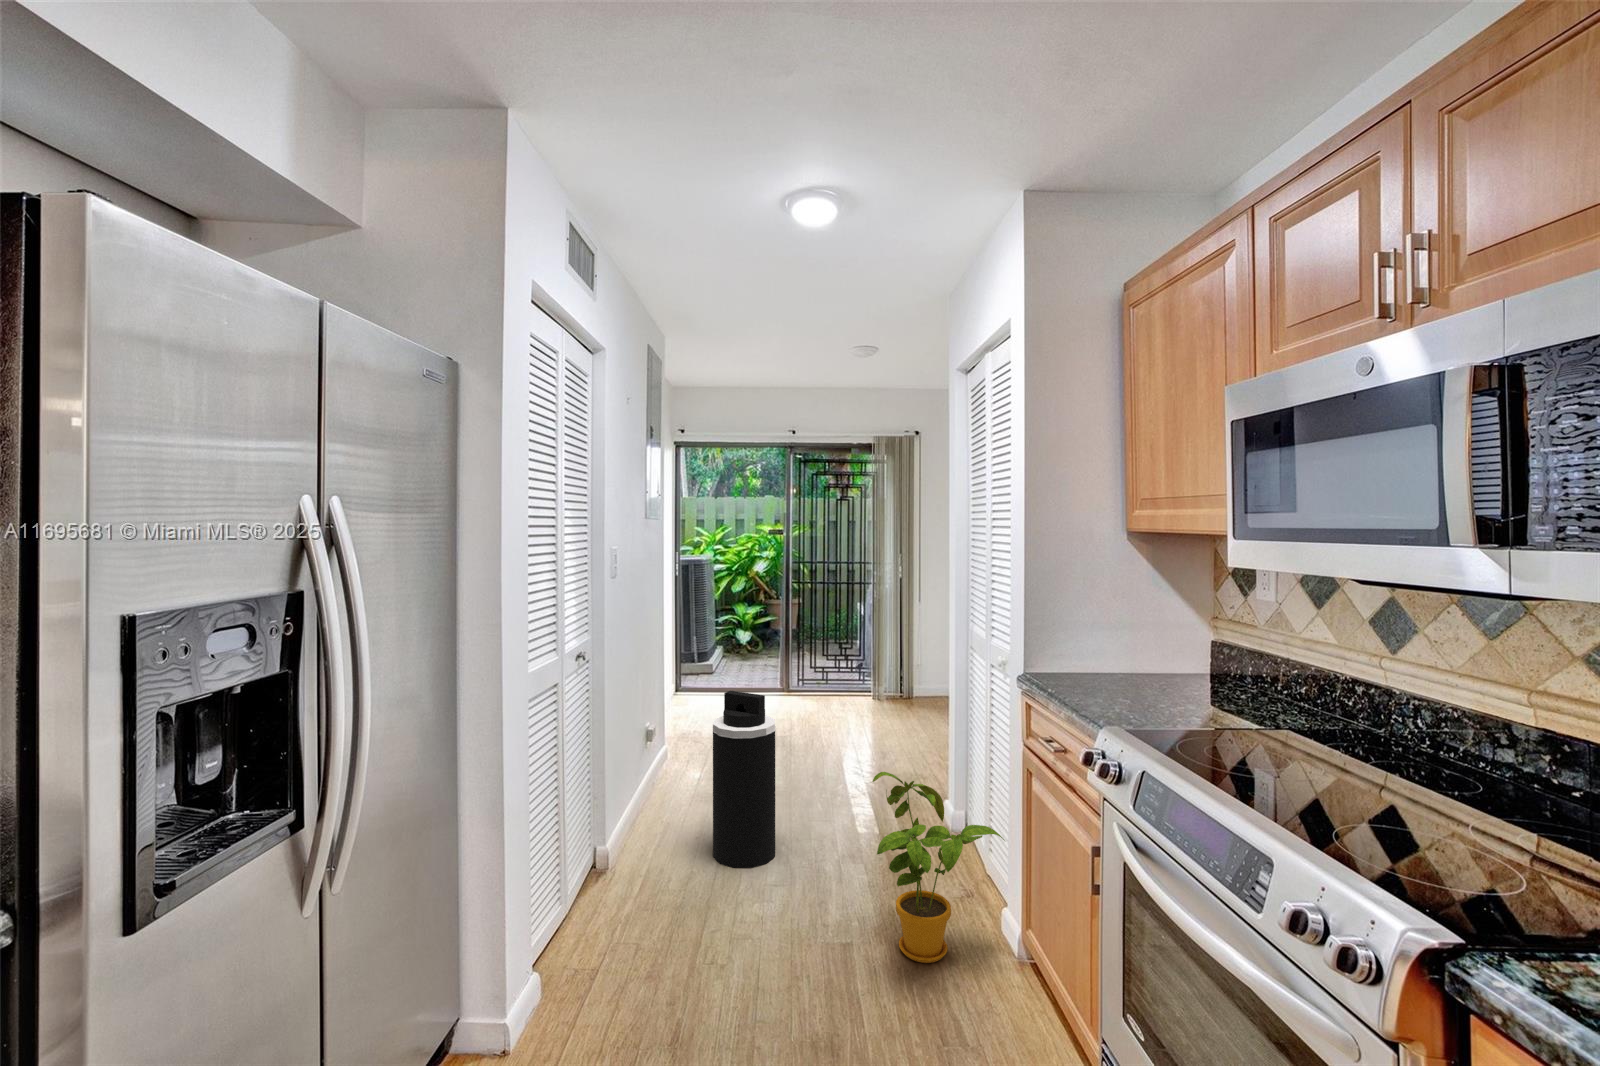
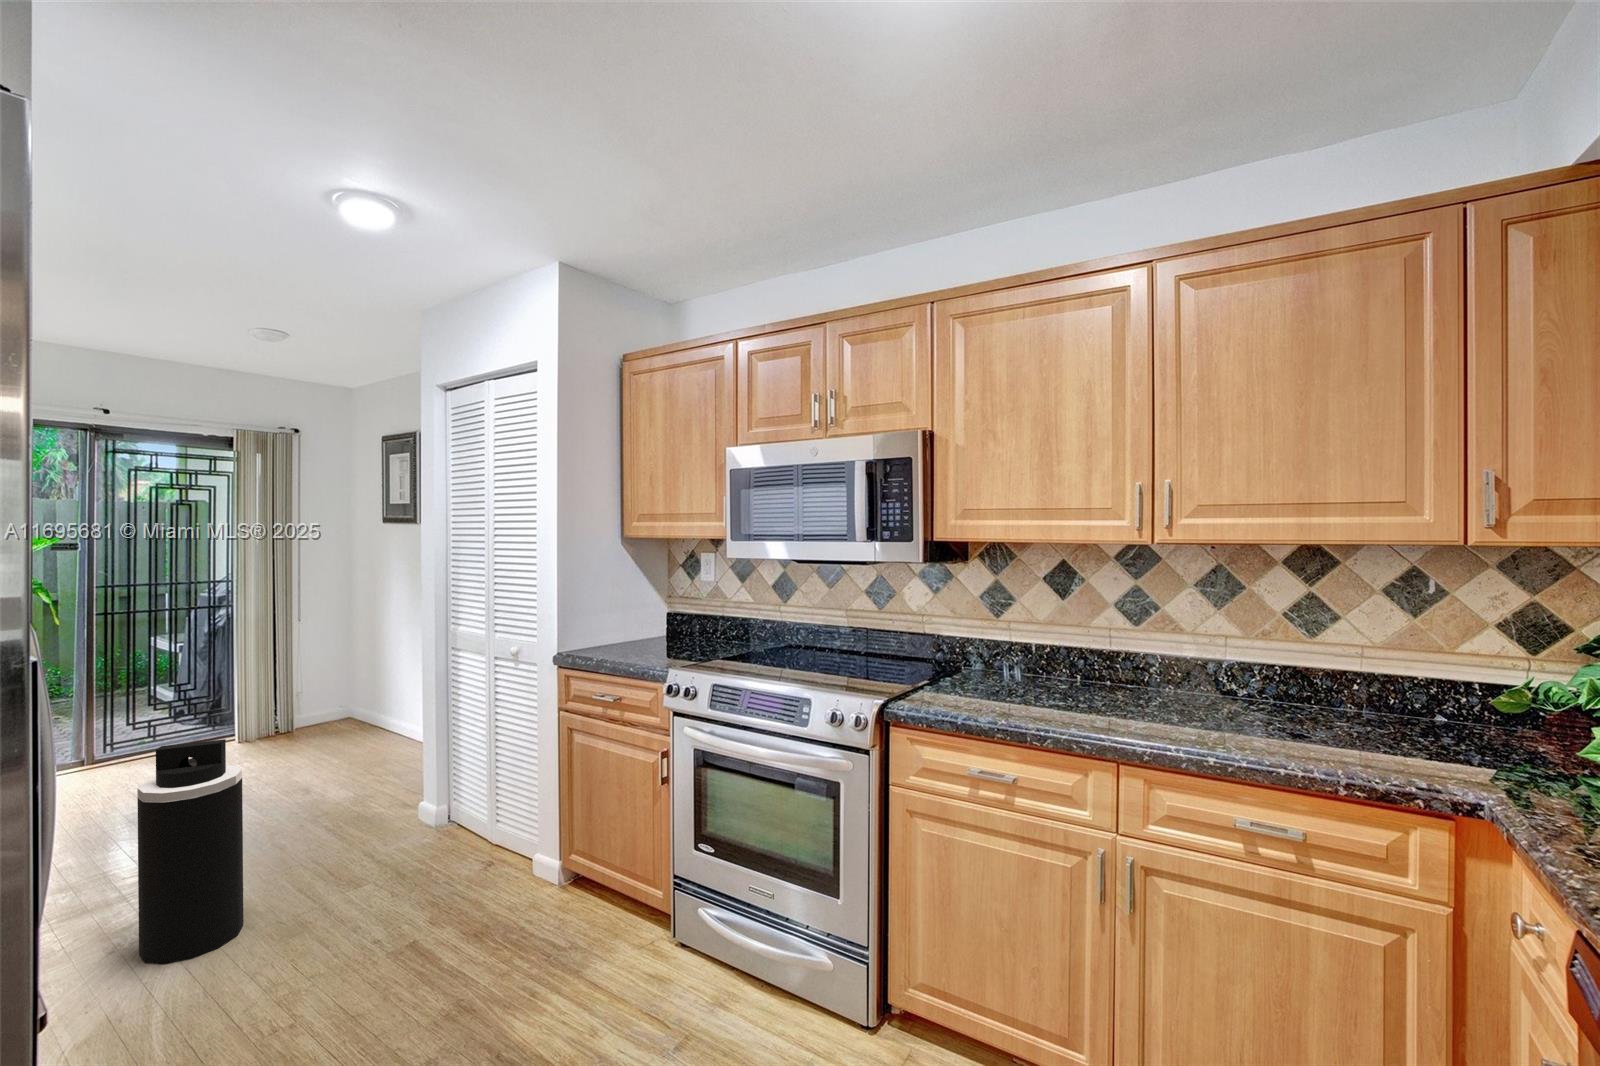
house plant: present [873,772,1005,963] -> none [416,772,542,930]

